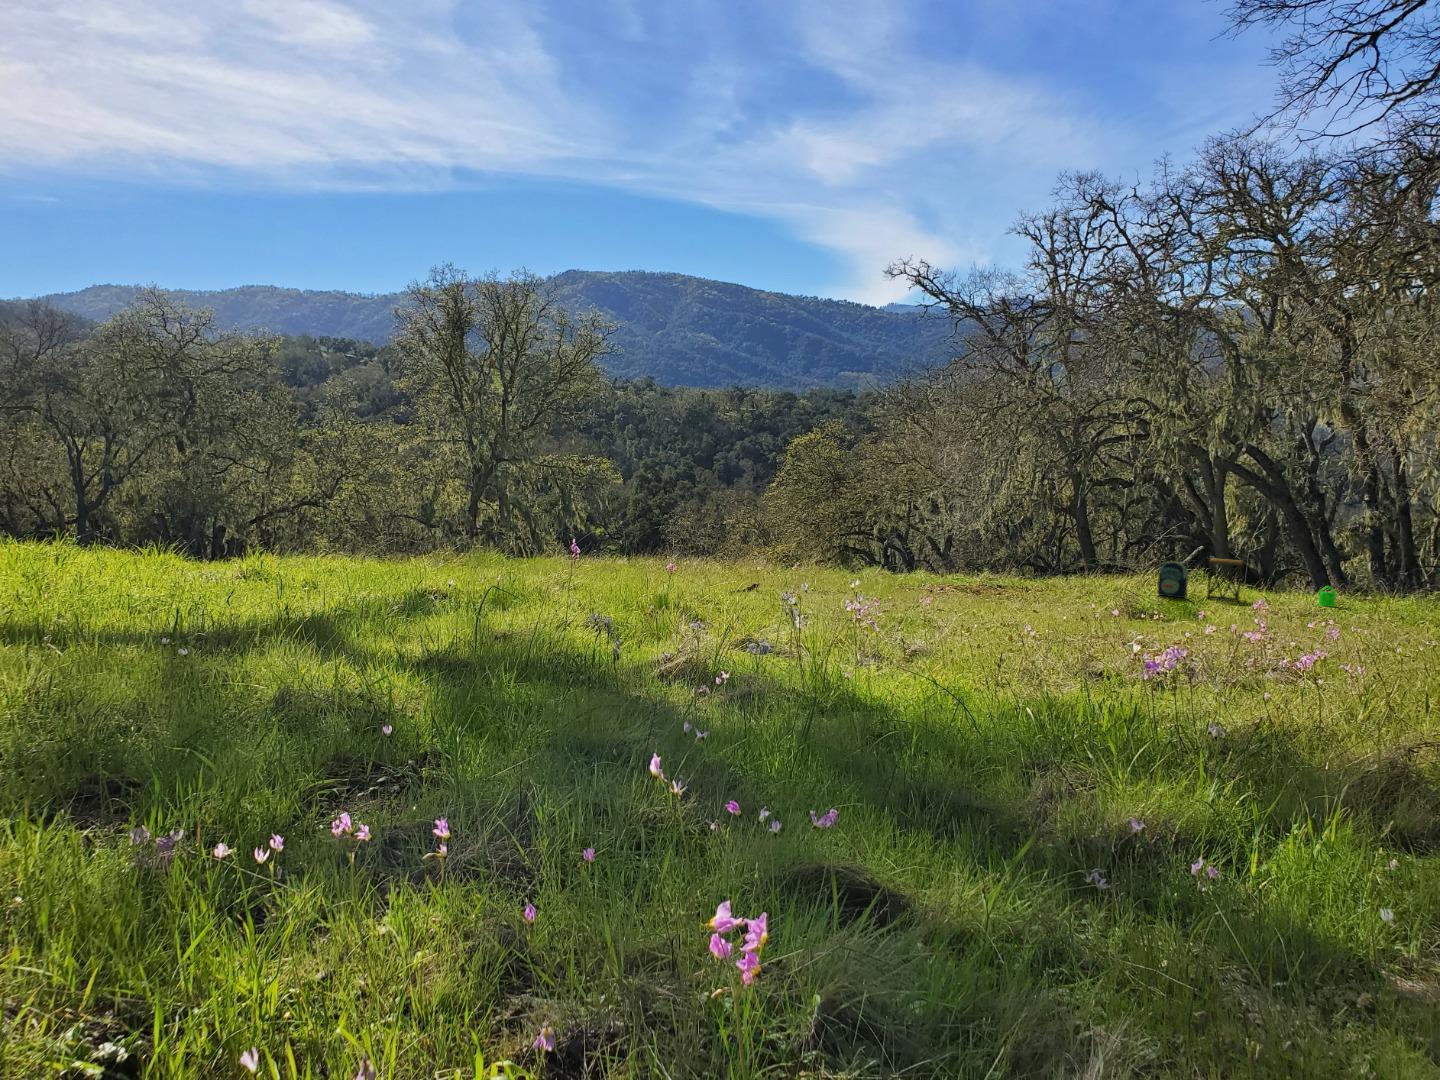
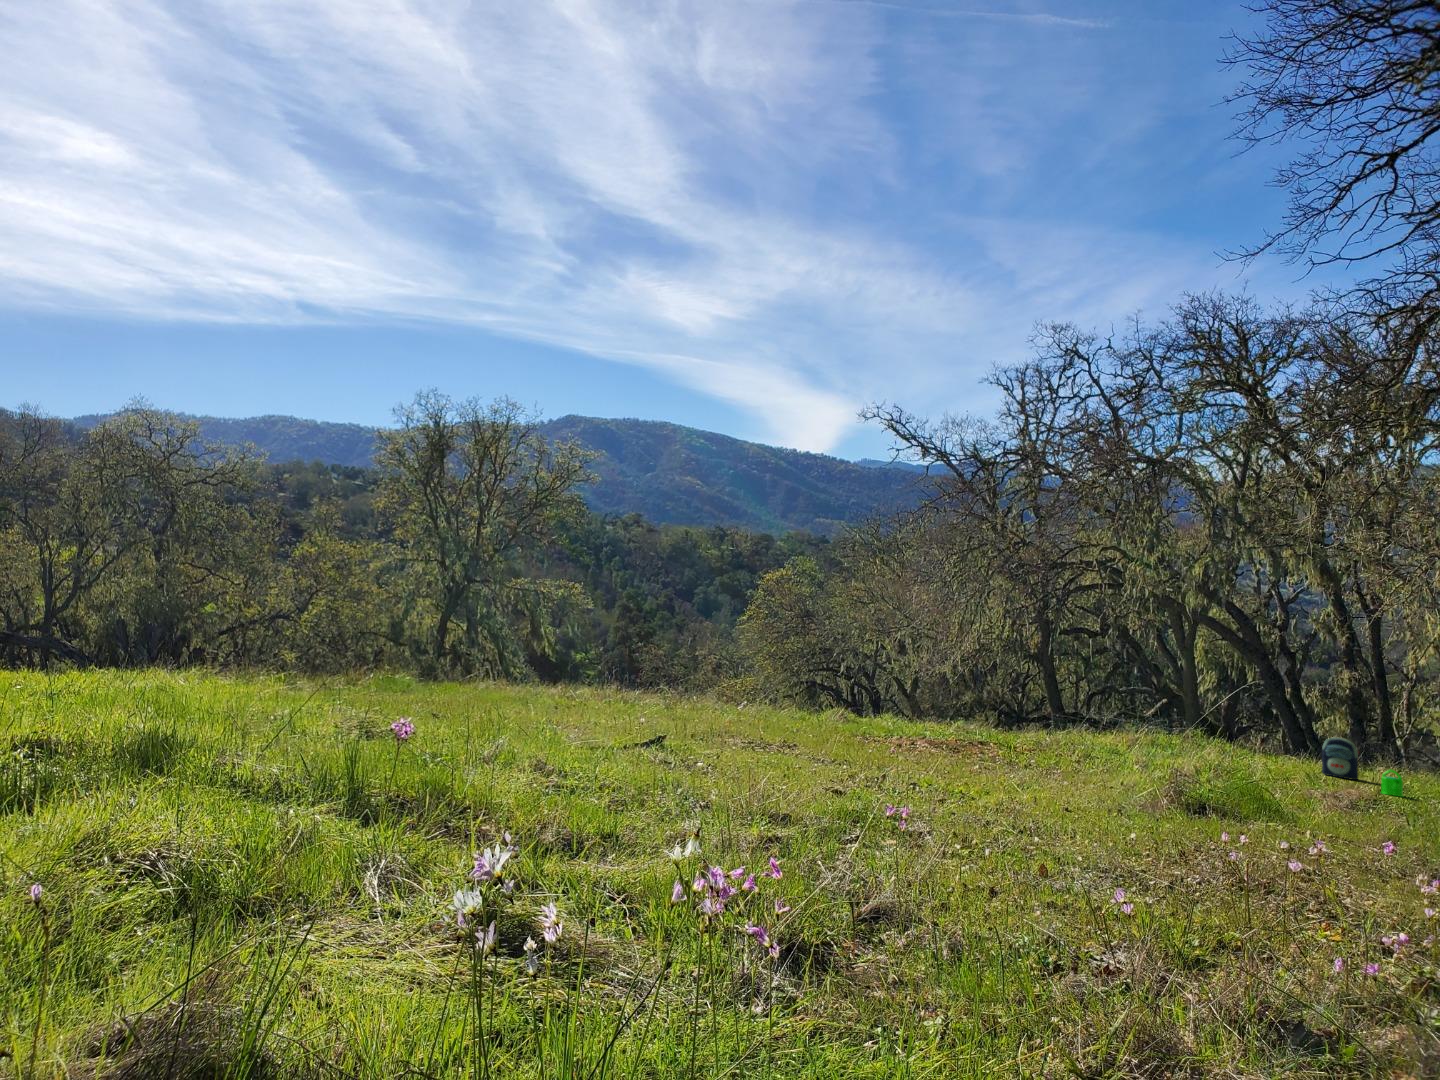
stool: present [1207,558,1243,602] -> none [1243,728,1289,785]
backpack: present [1157,561,1189,598] -> present [1322,738,1359,780]

